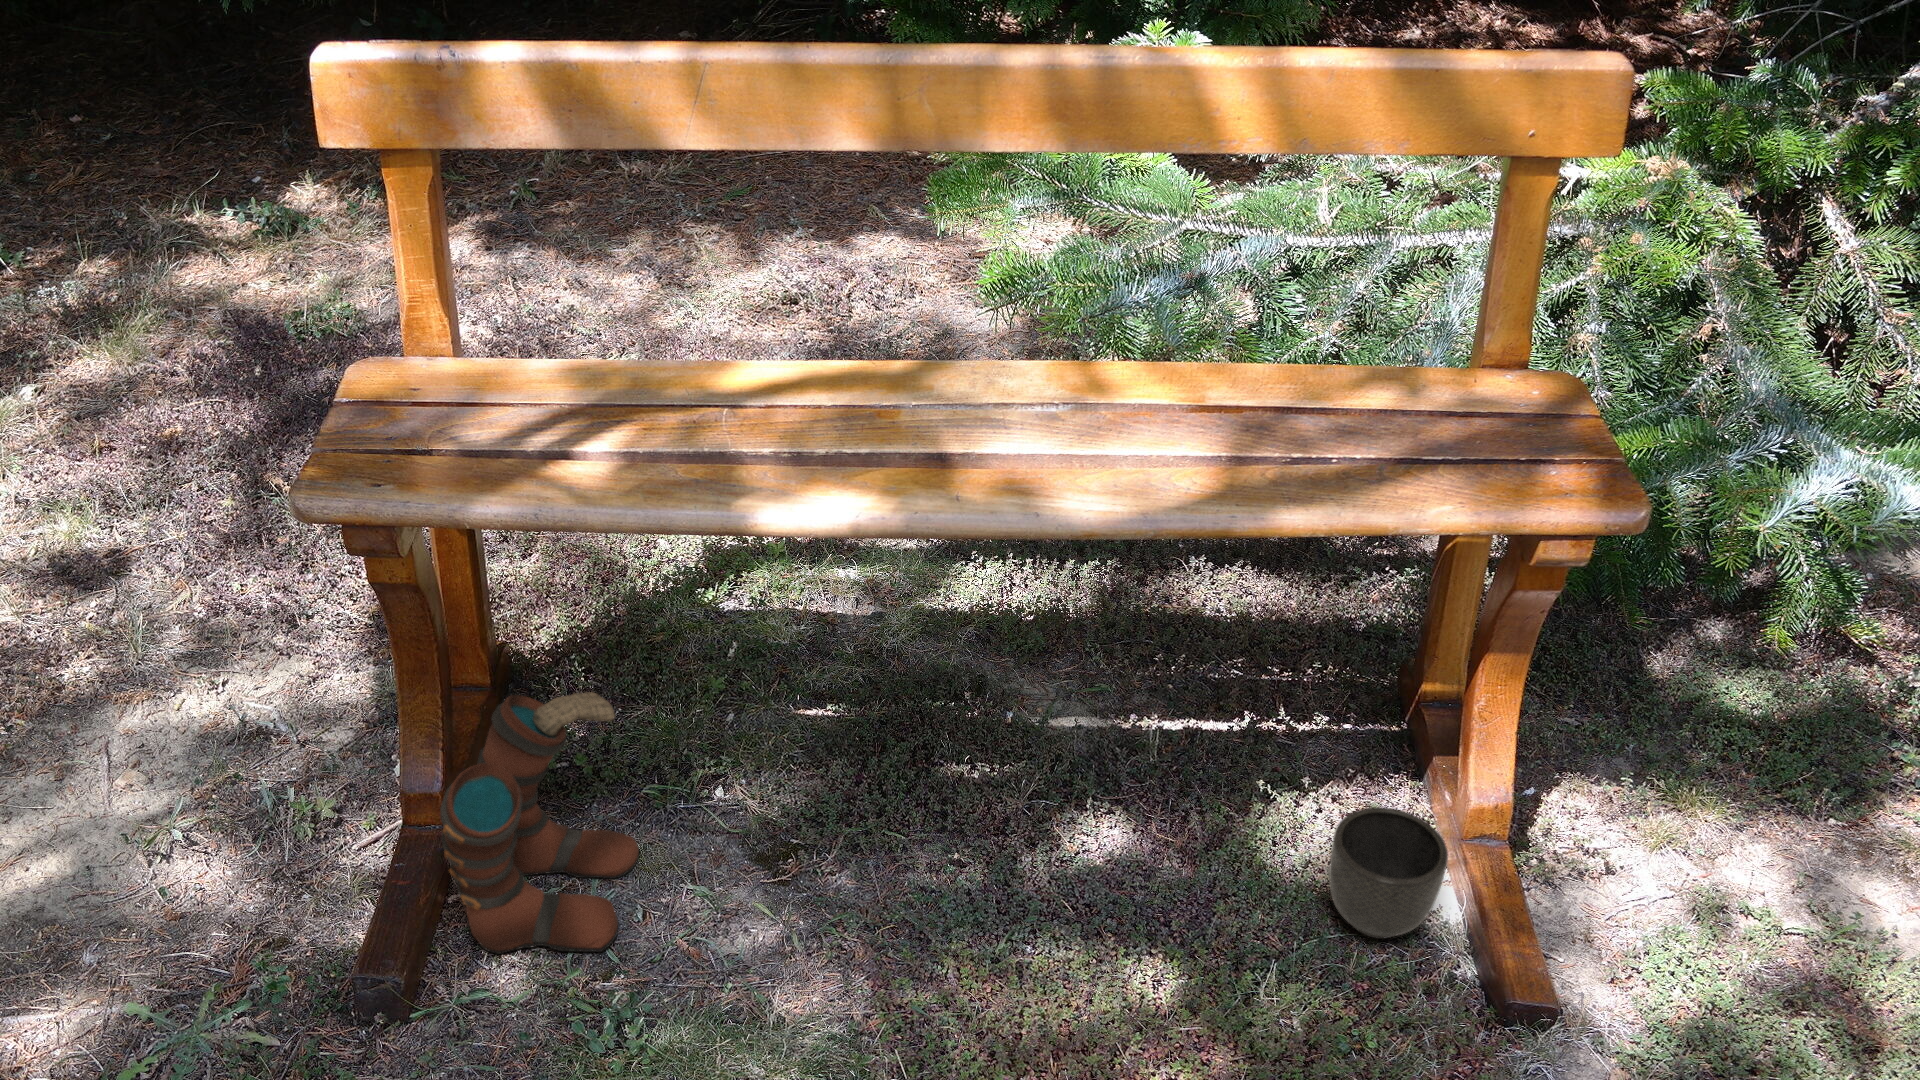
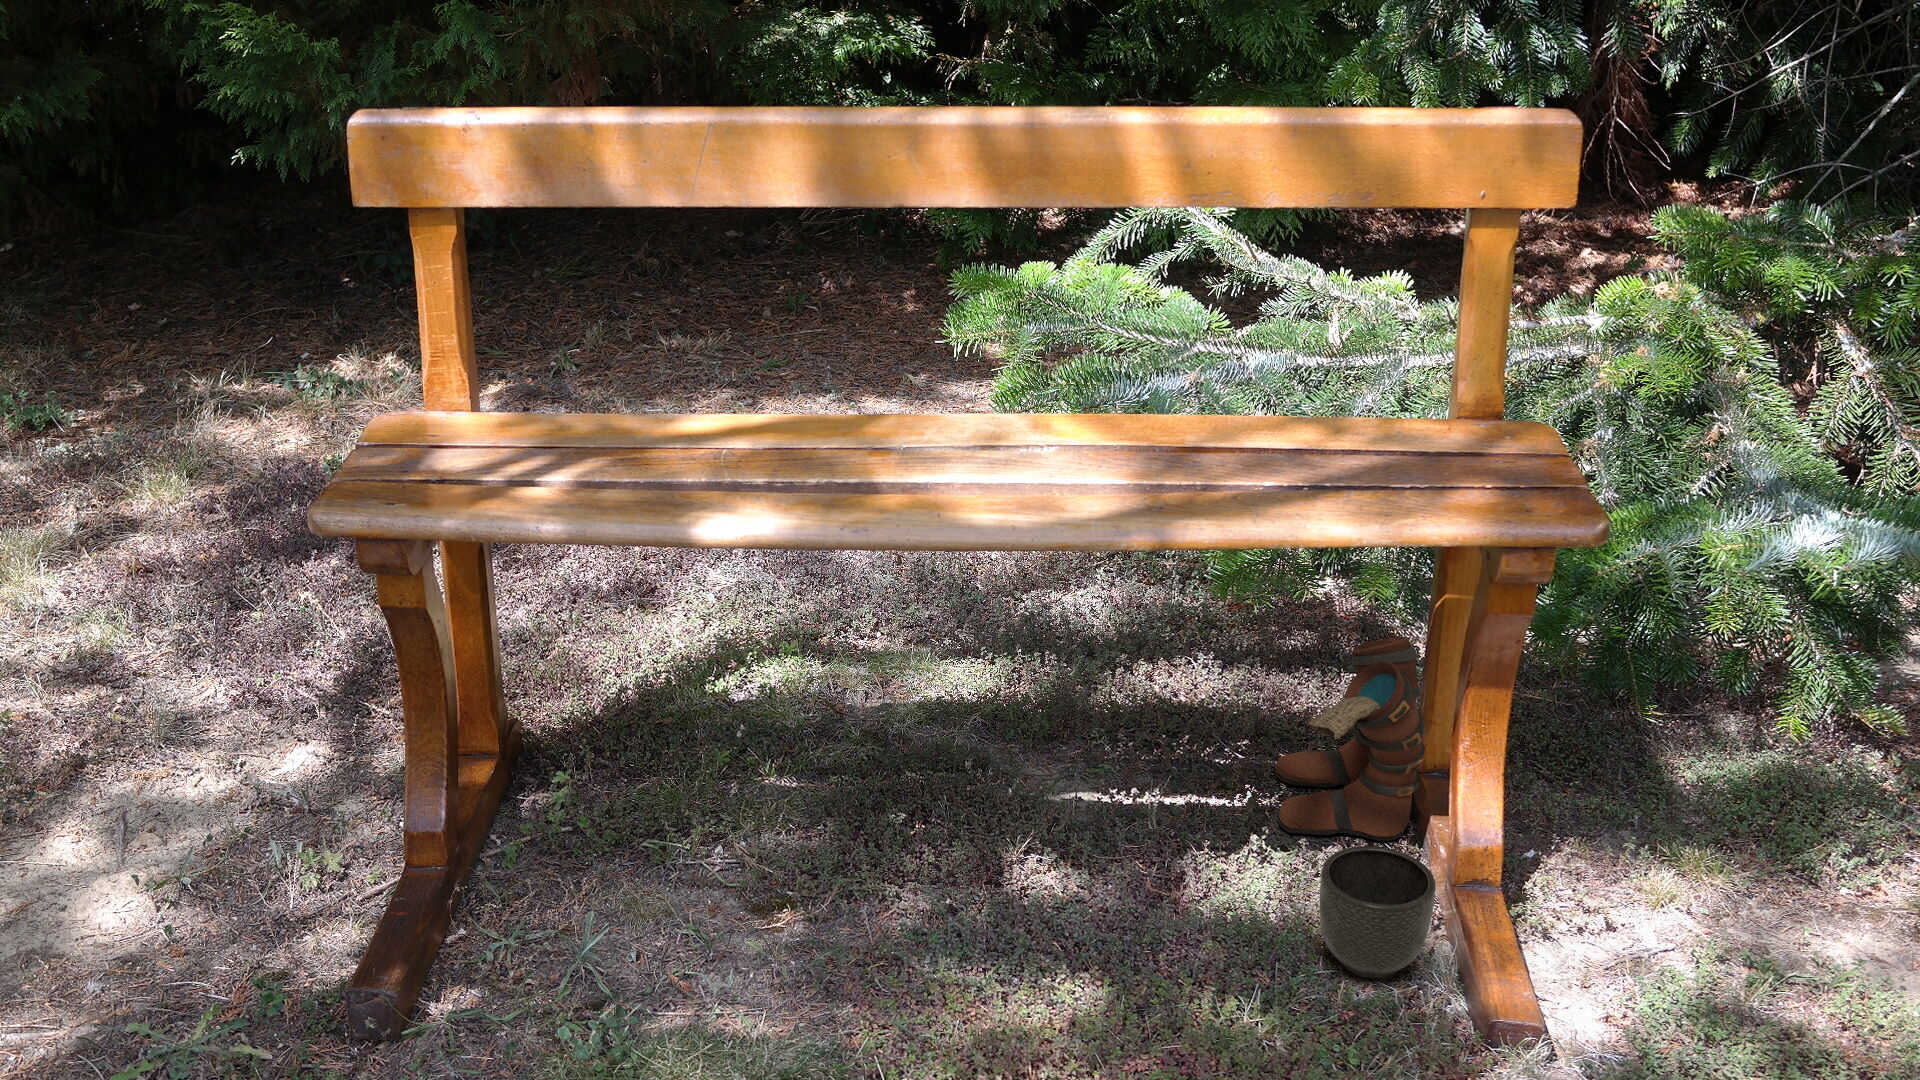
boots: present [440,692,639,954] -> present [1275,637,1425,841]

